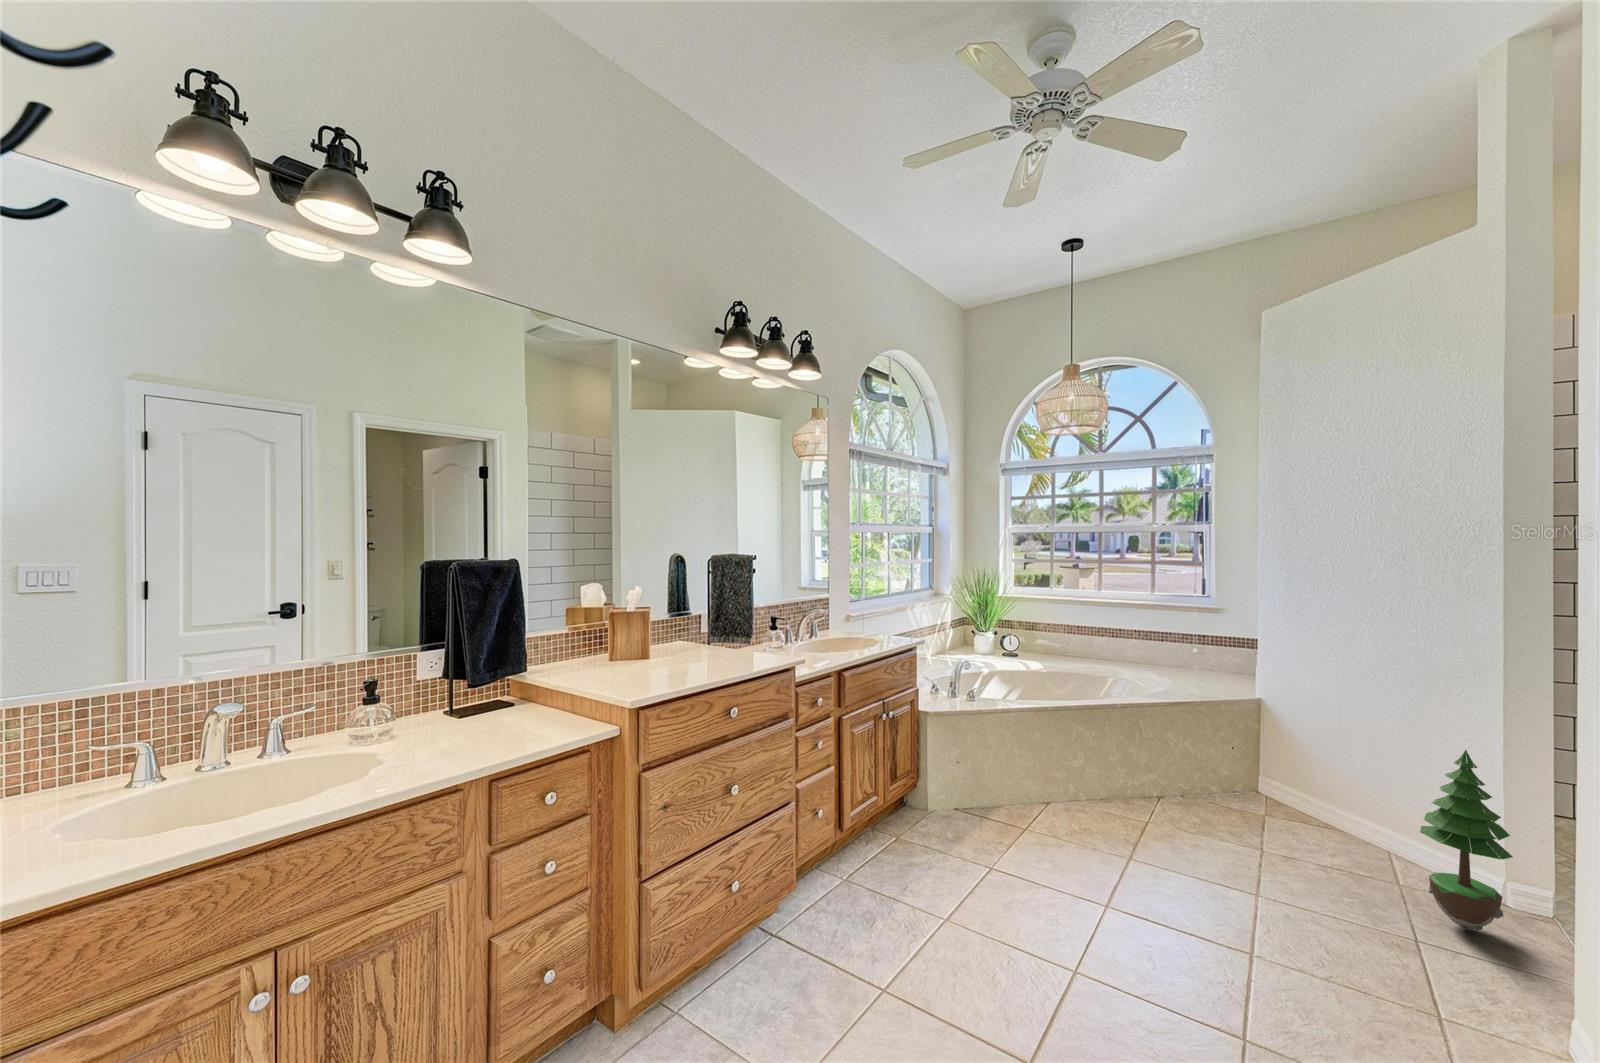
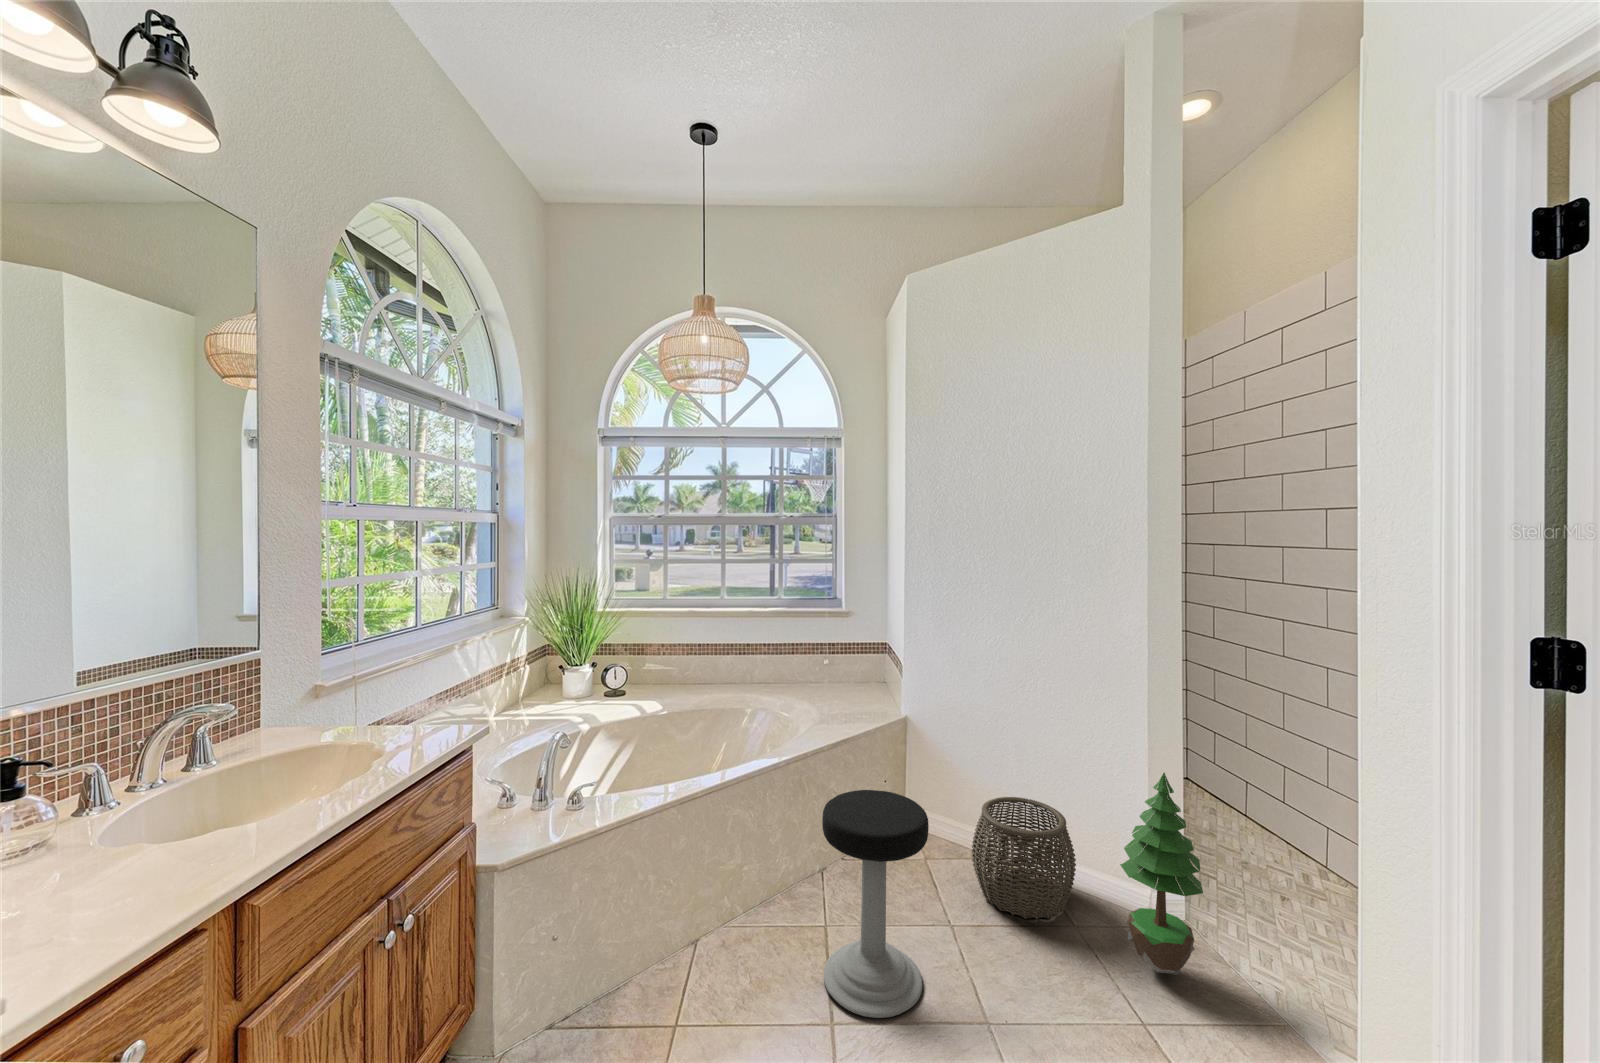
stool: none [1128,723,1214,870] -> present [822,790,929,1018]
woven basket: none [1295,771,1411,875] -> present [971,797,1076,920]

